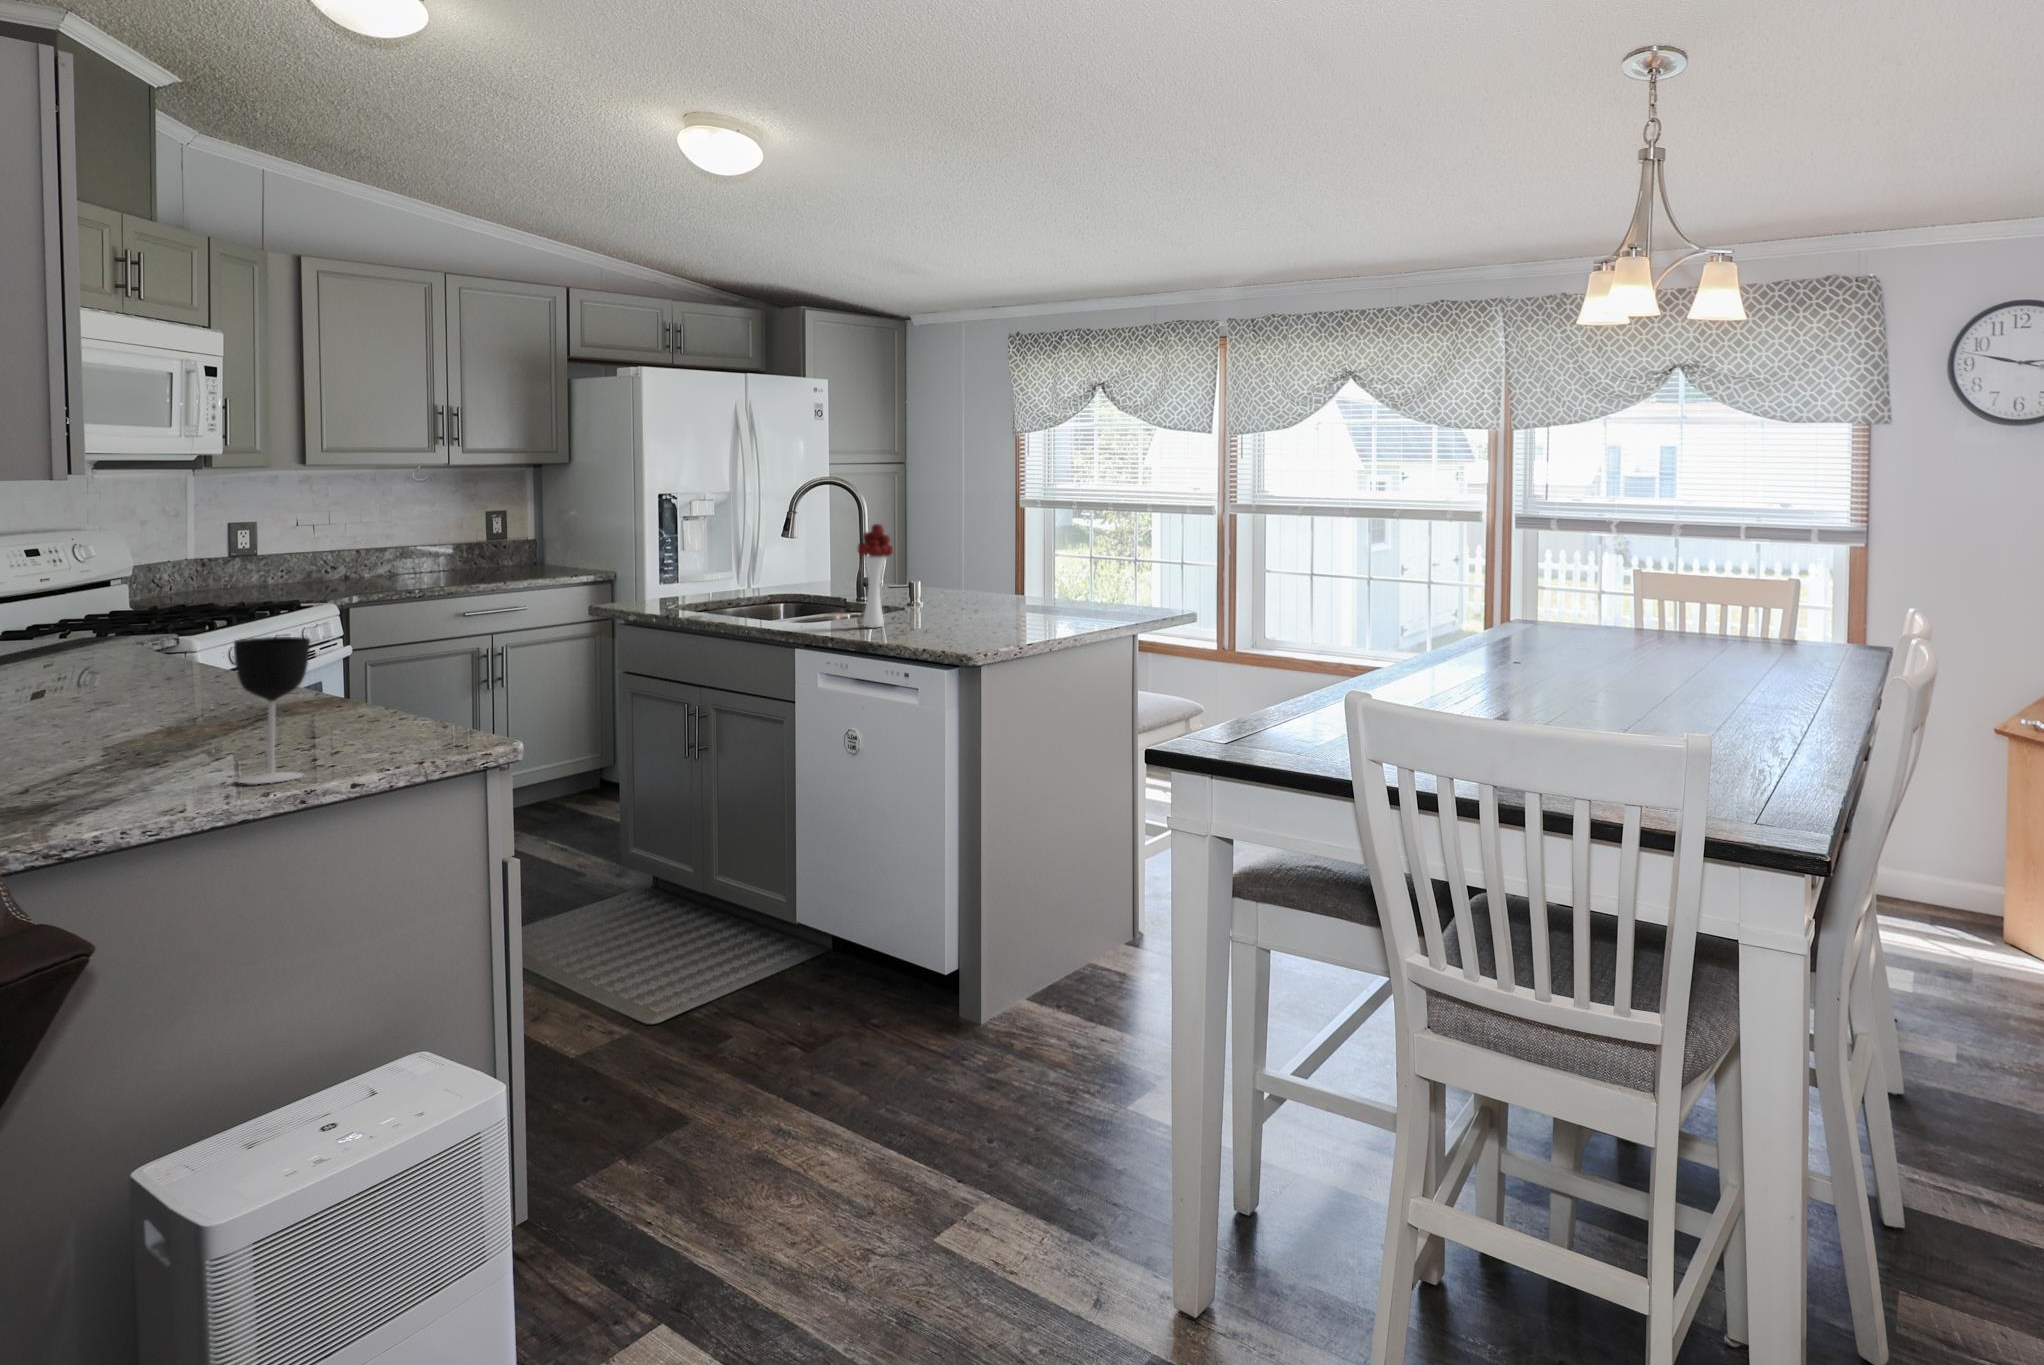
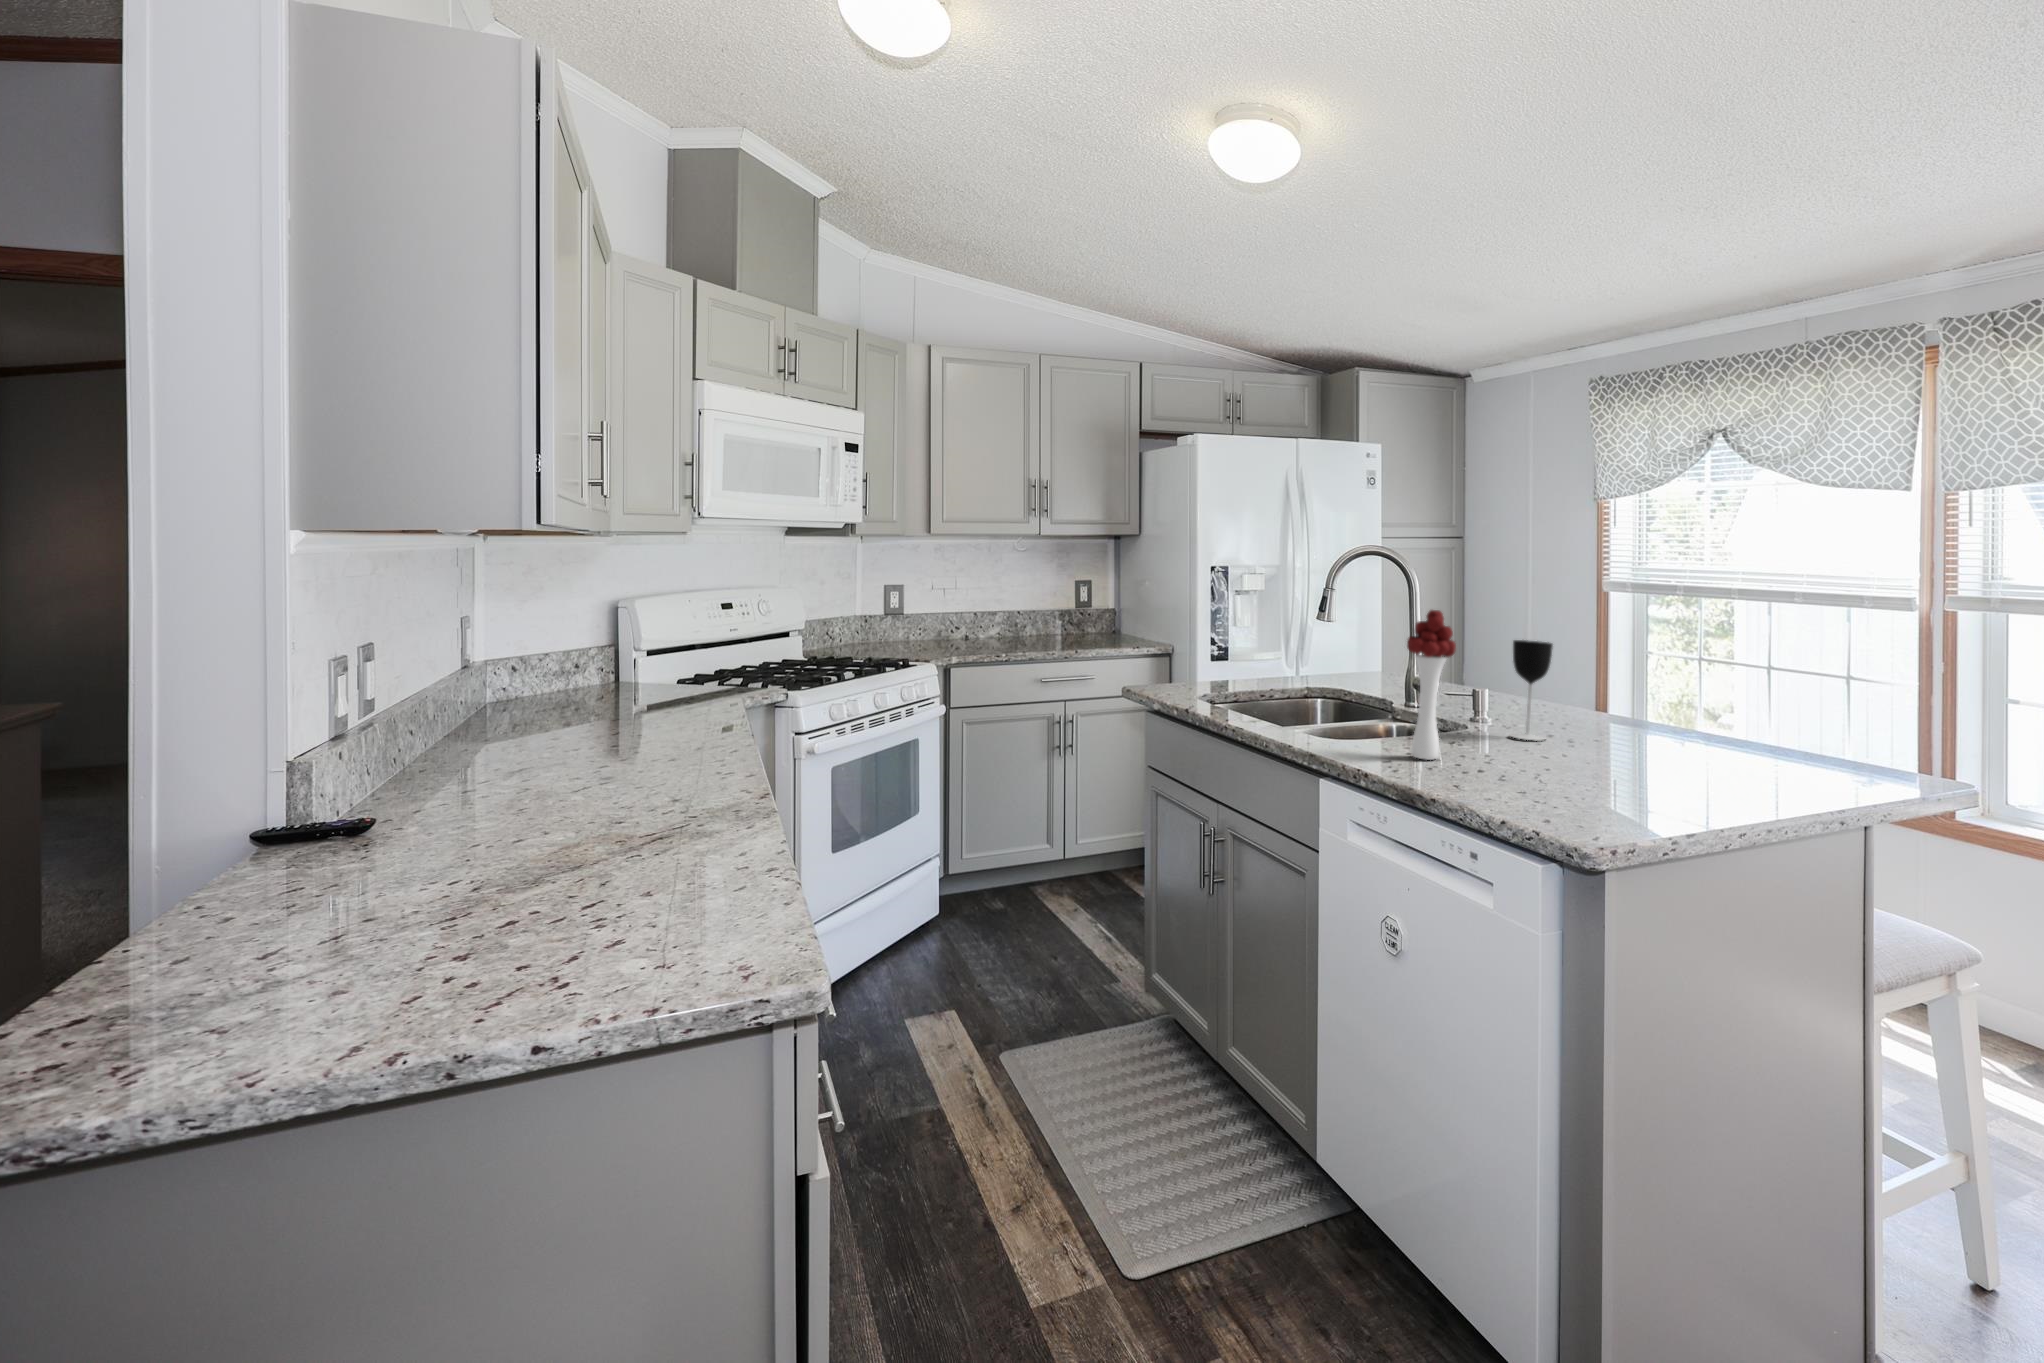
wine glass: present [234,637,310,784] -> present [1511,640,1553,741]

